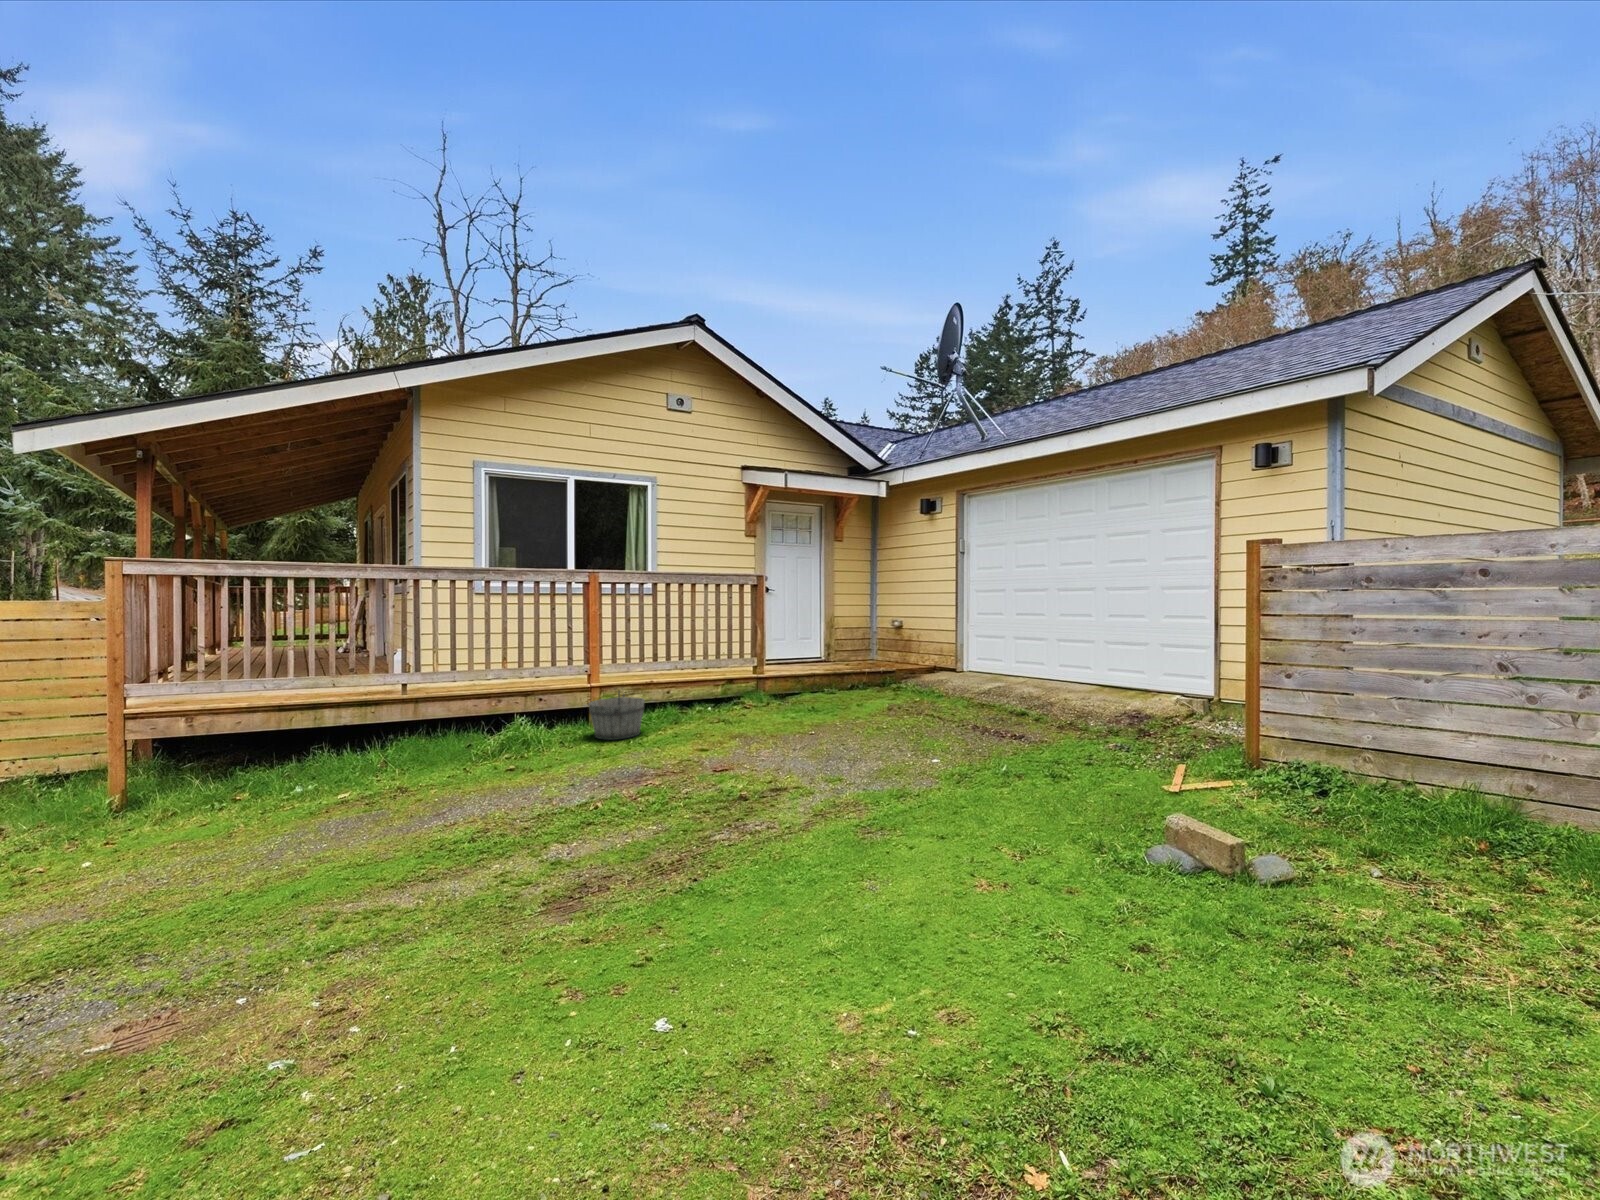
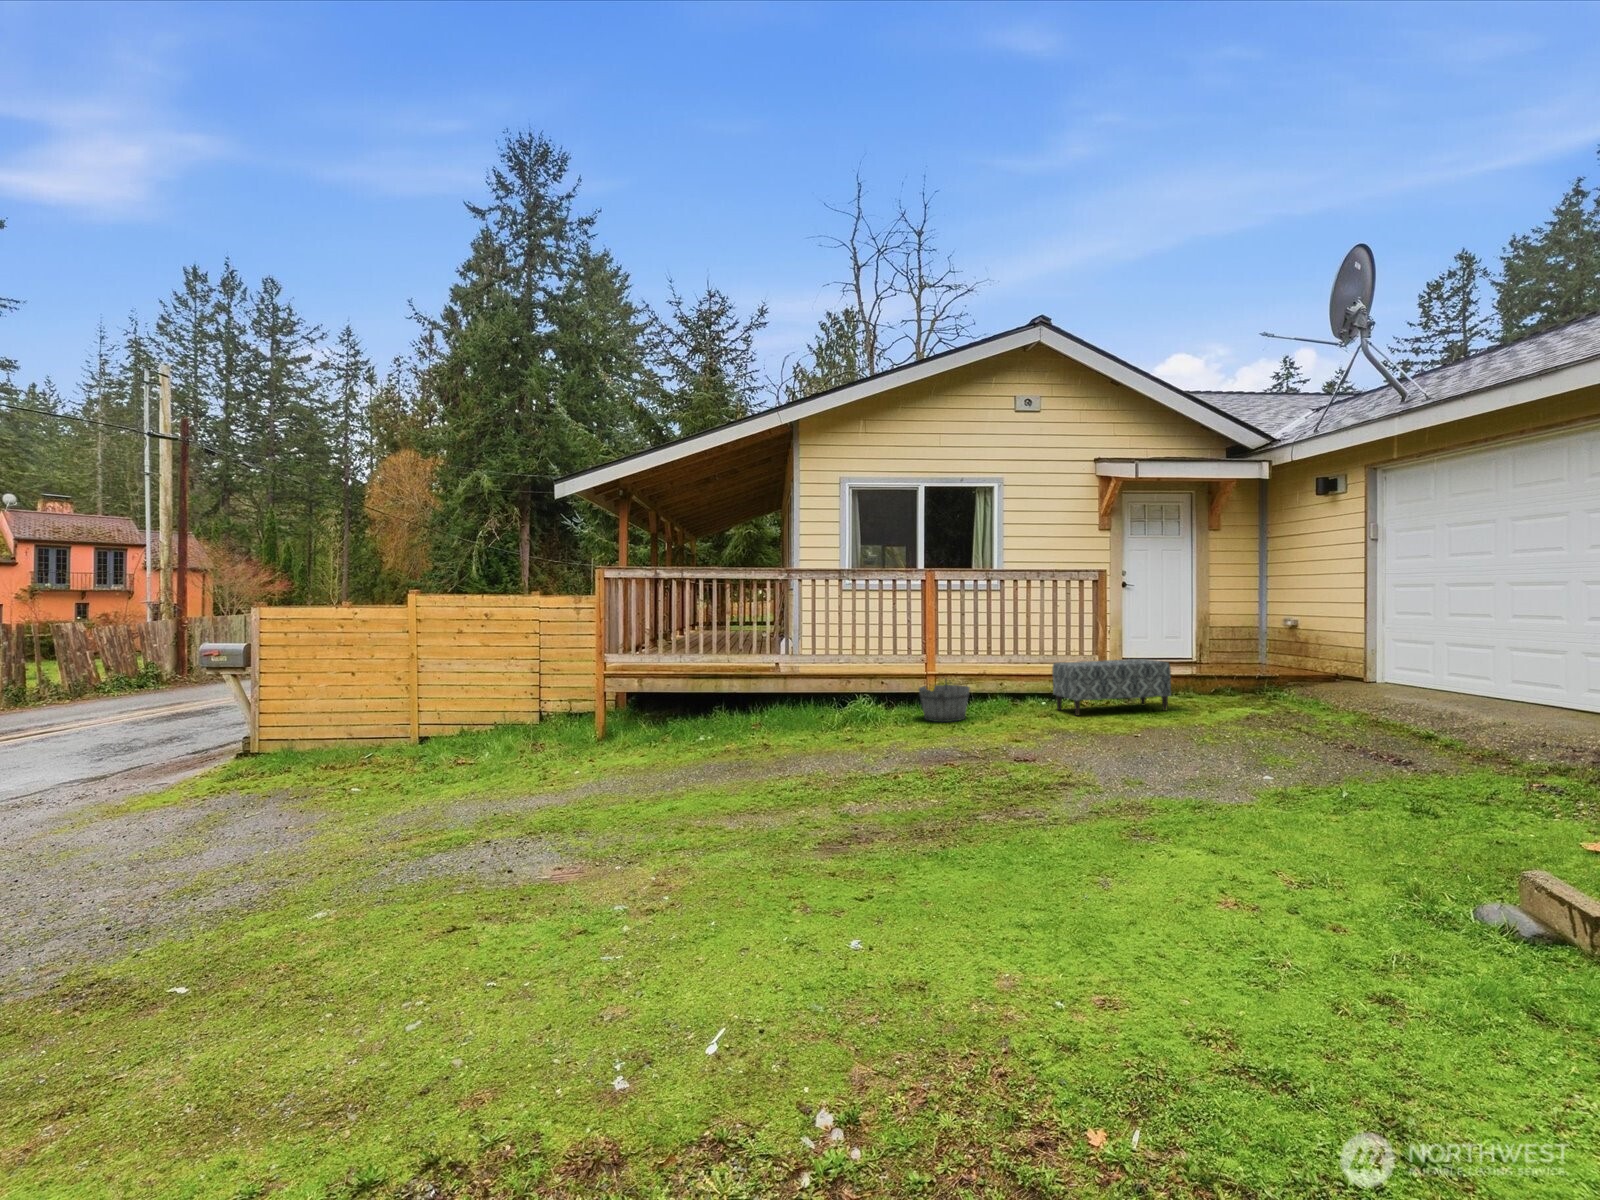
bench: none [721,659,826,719] -> present [1052,659,1171,716]

